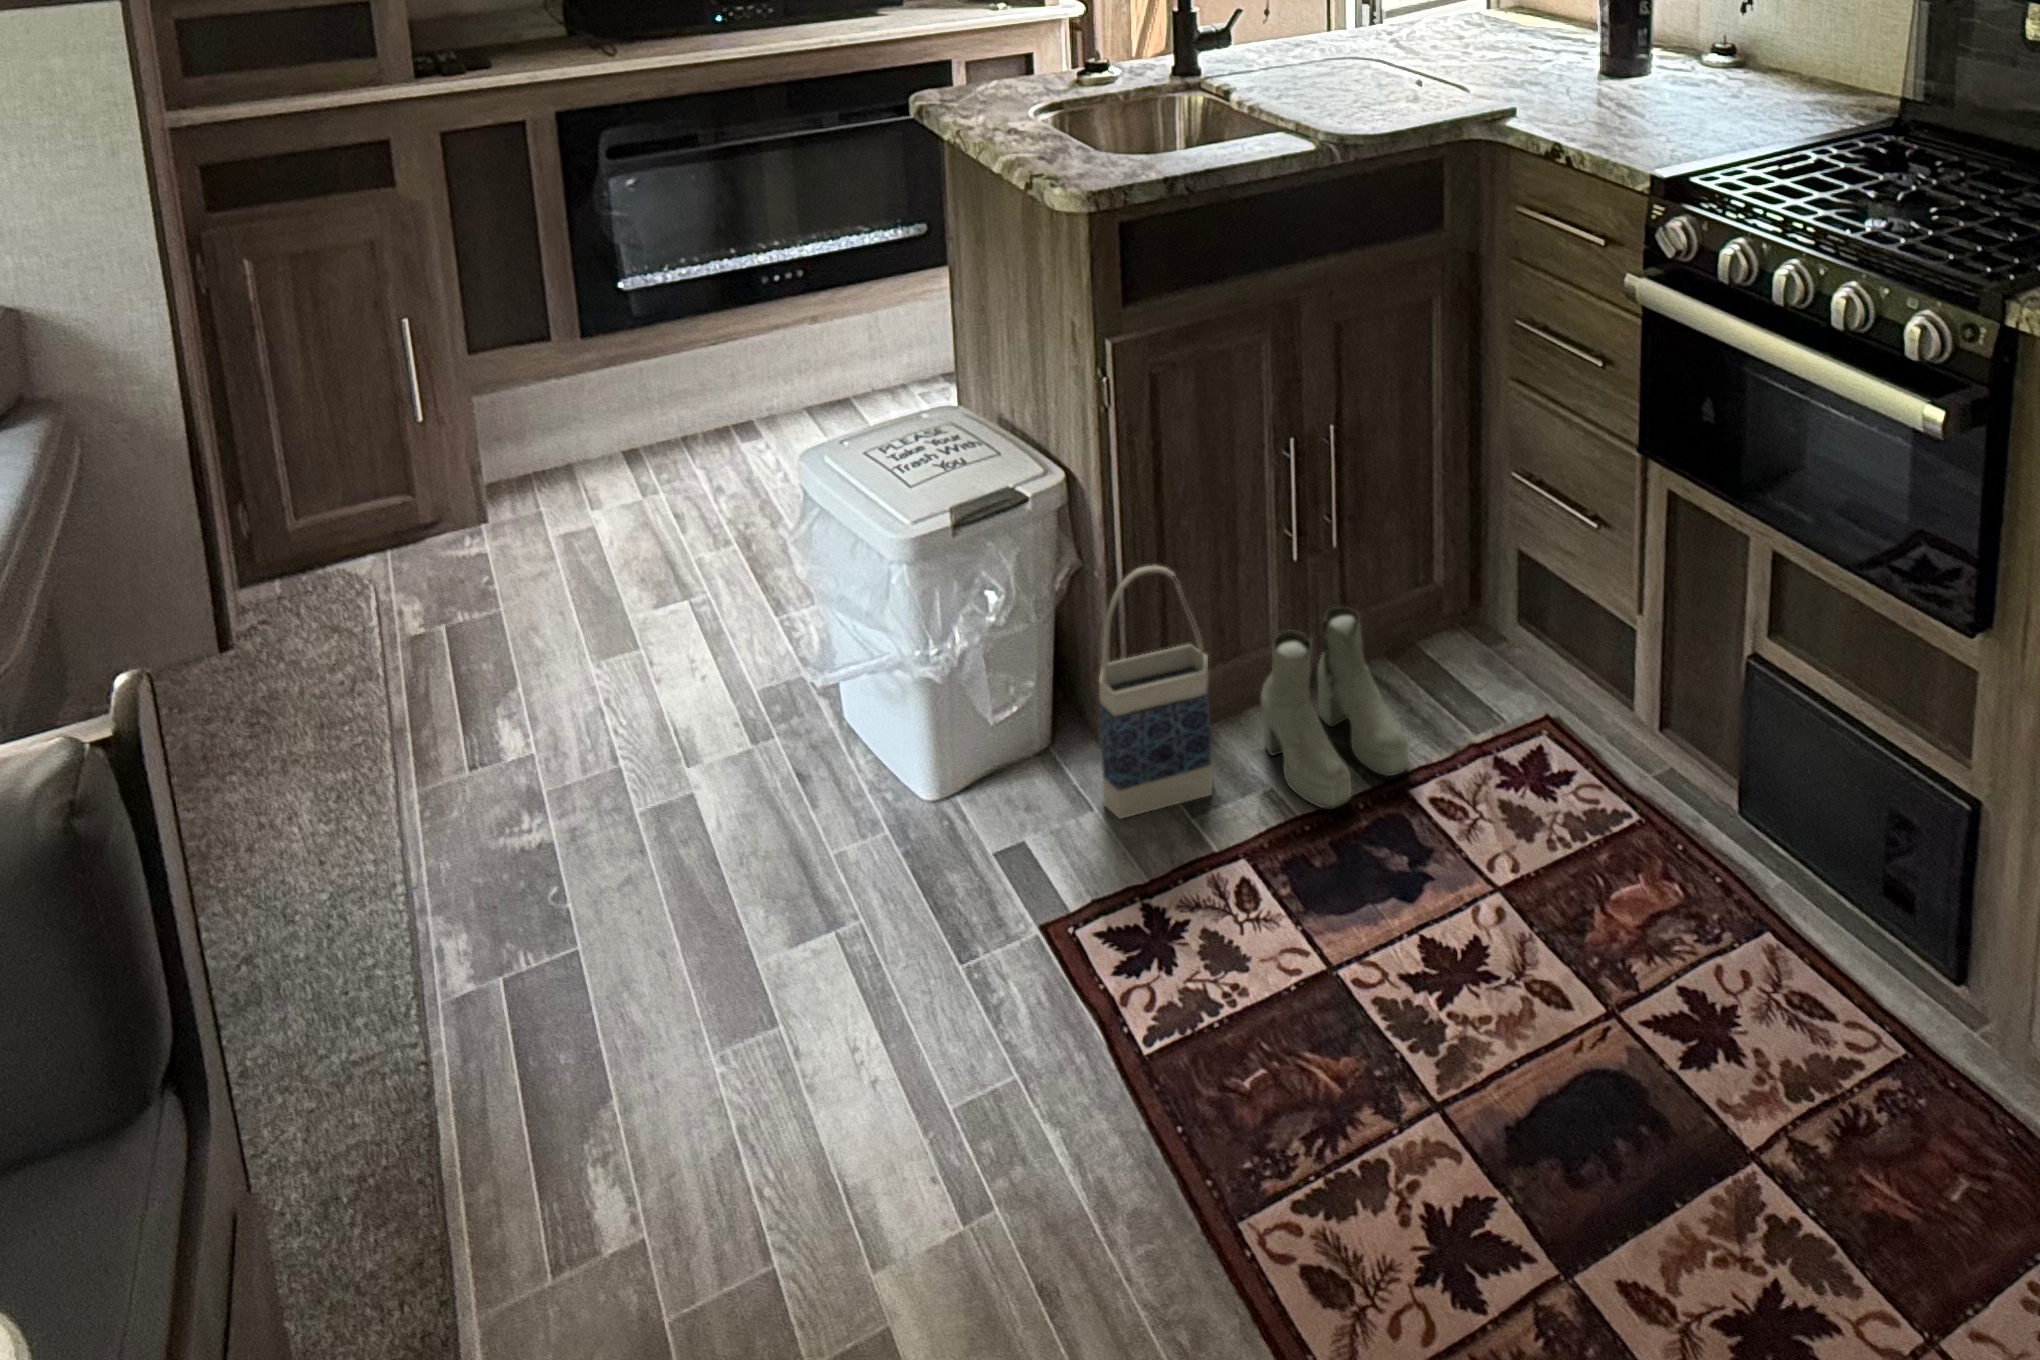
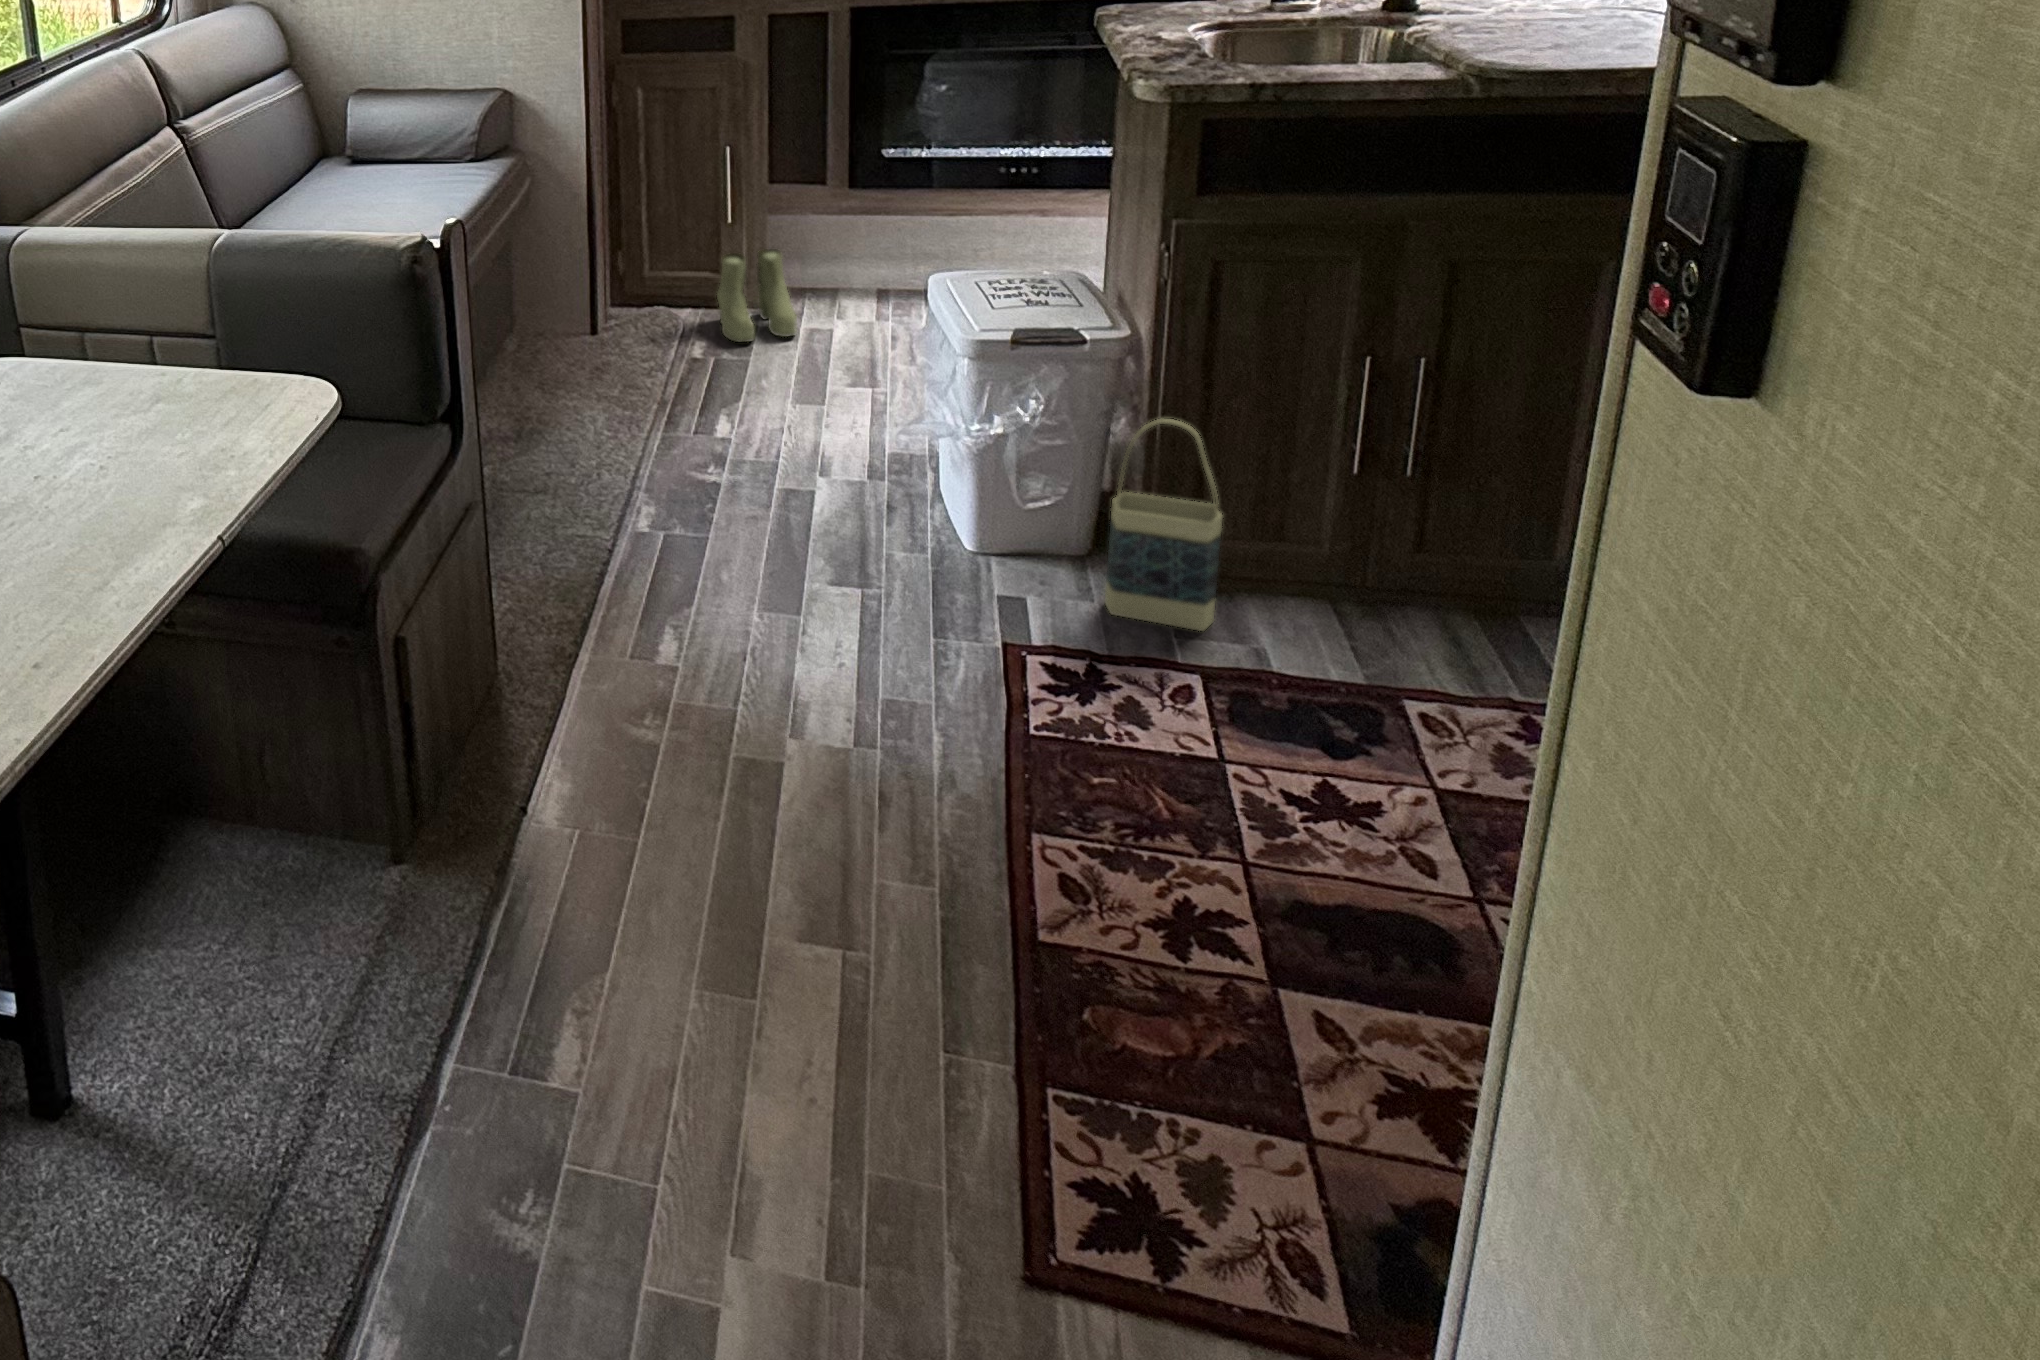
boots: present [1261,607,1408,809] -> present [717,249,797,342]

